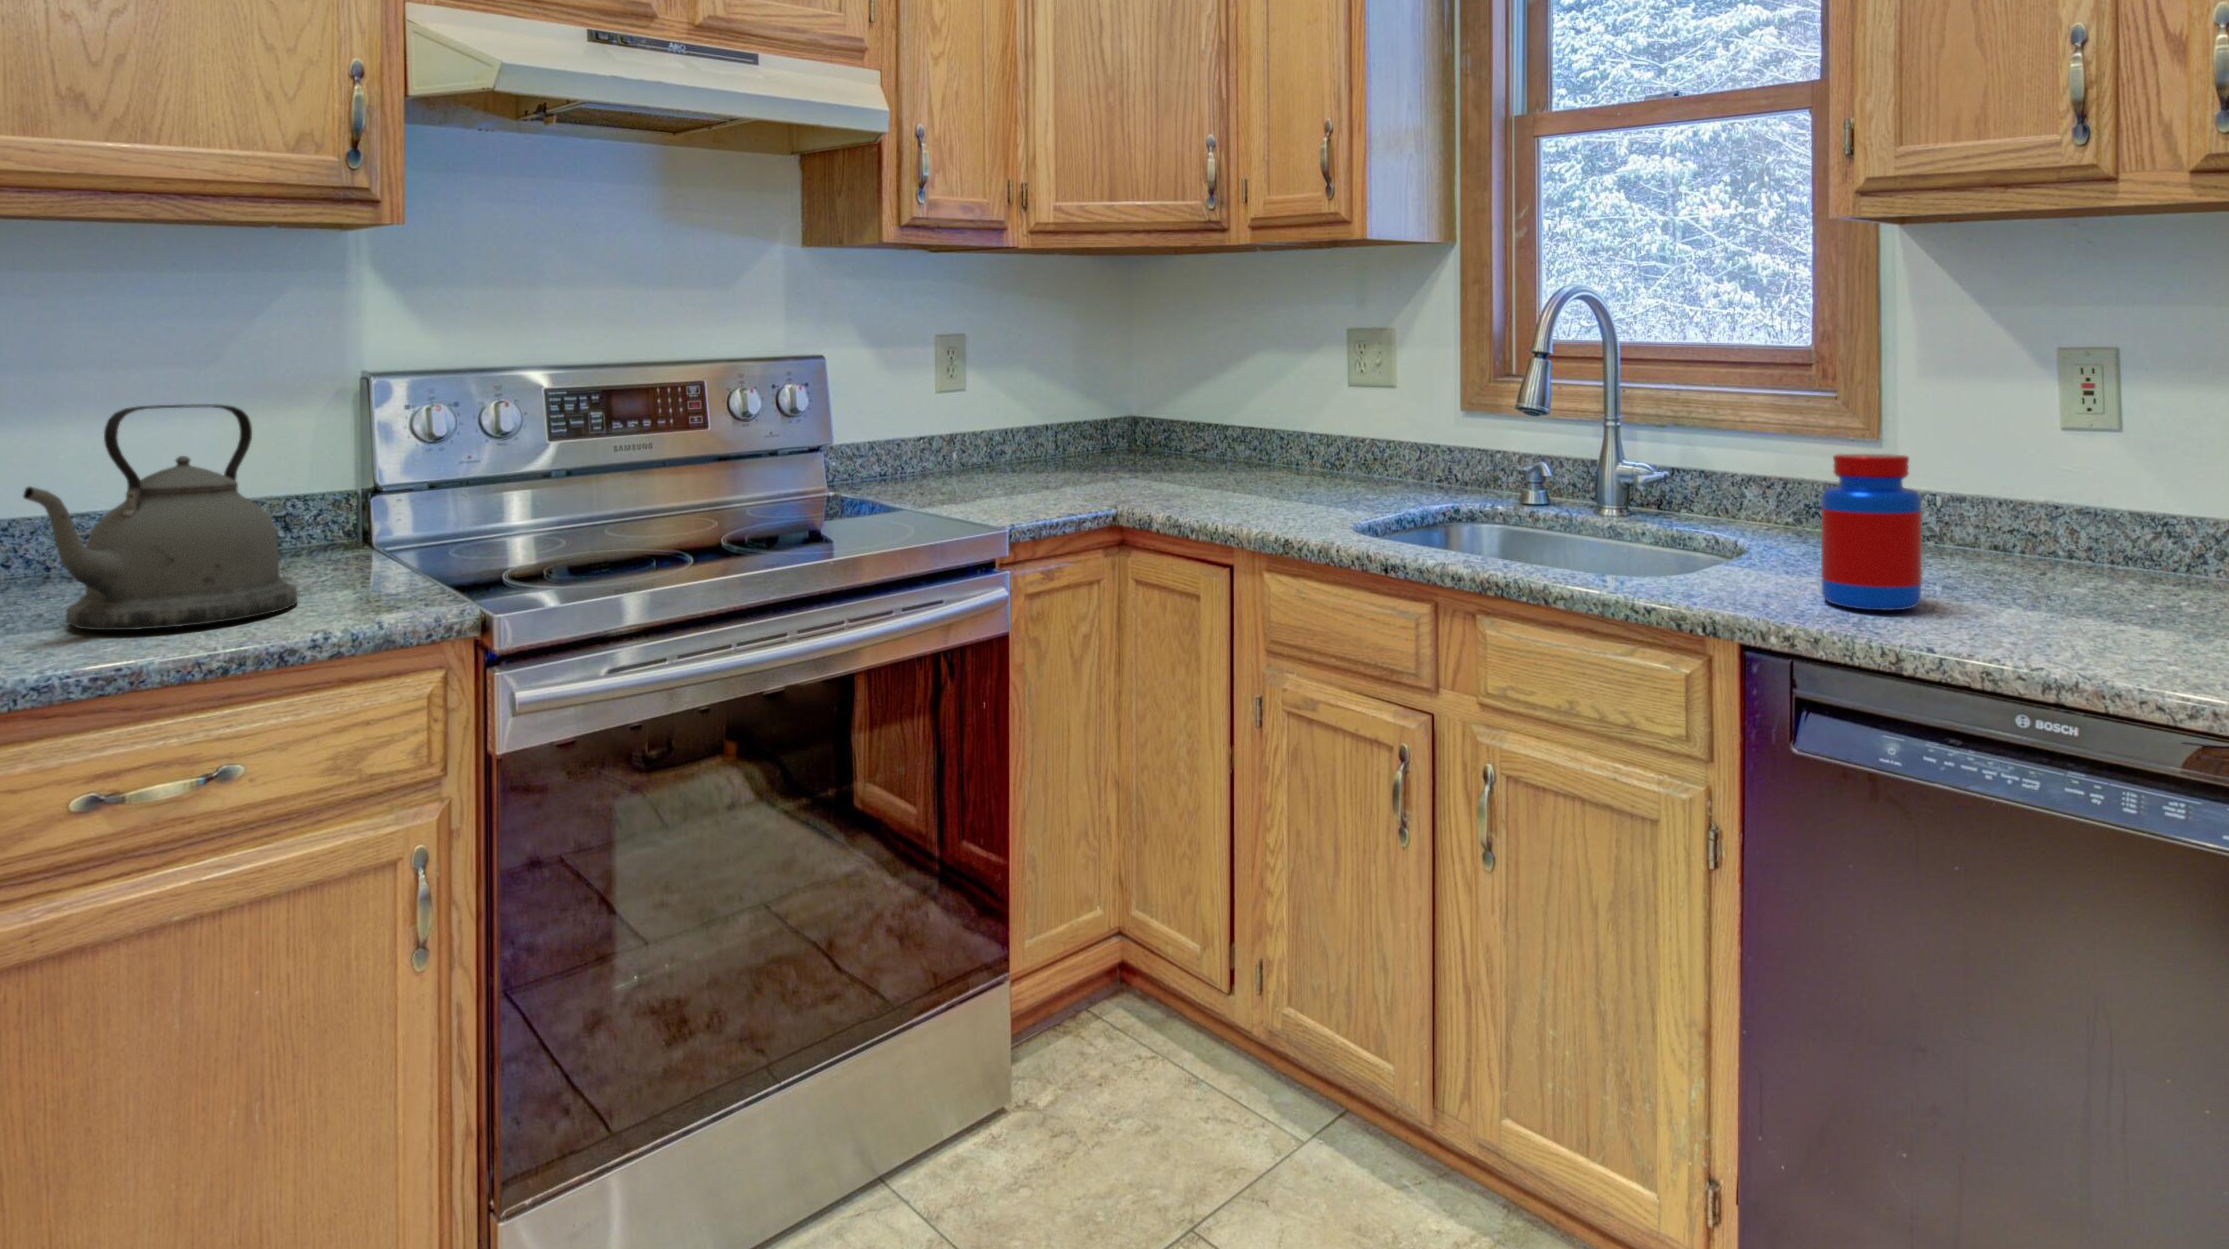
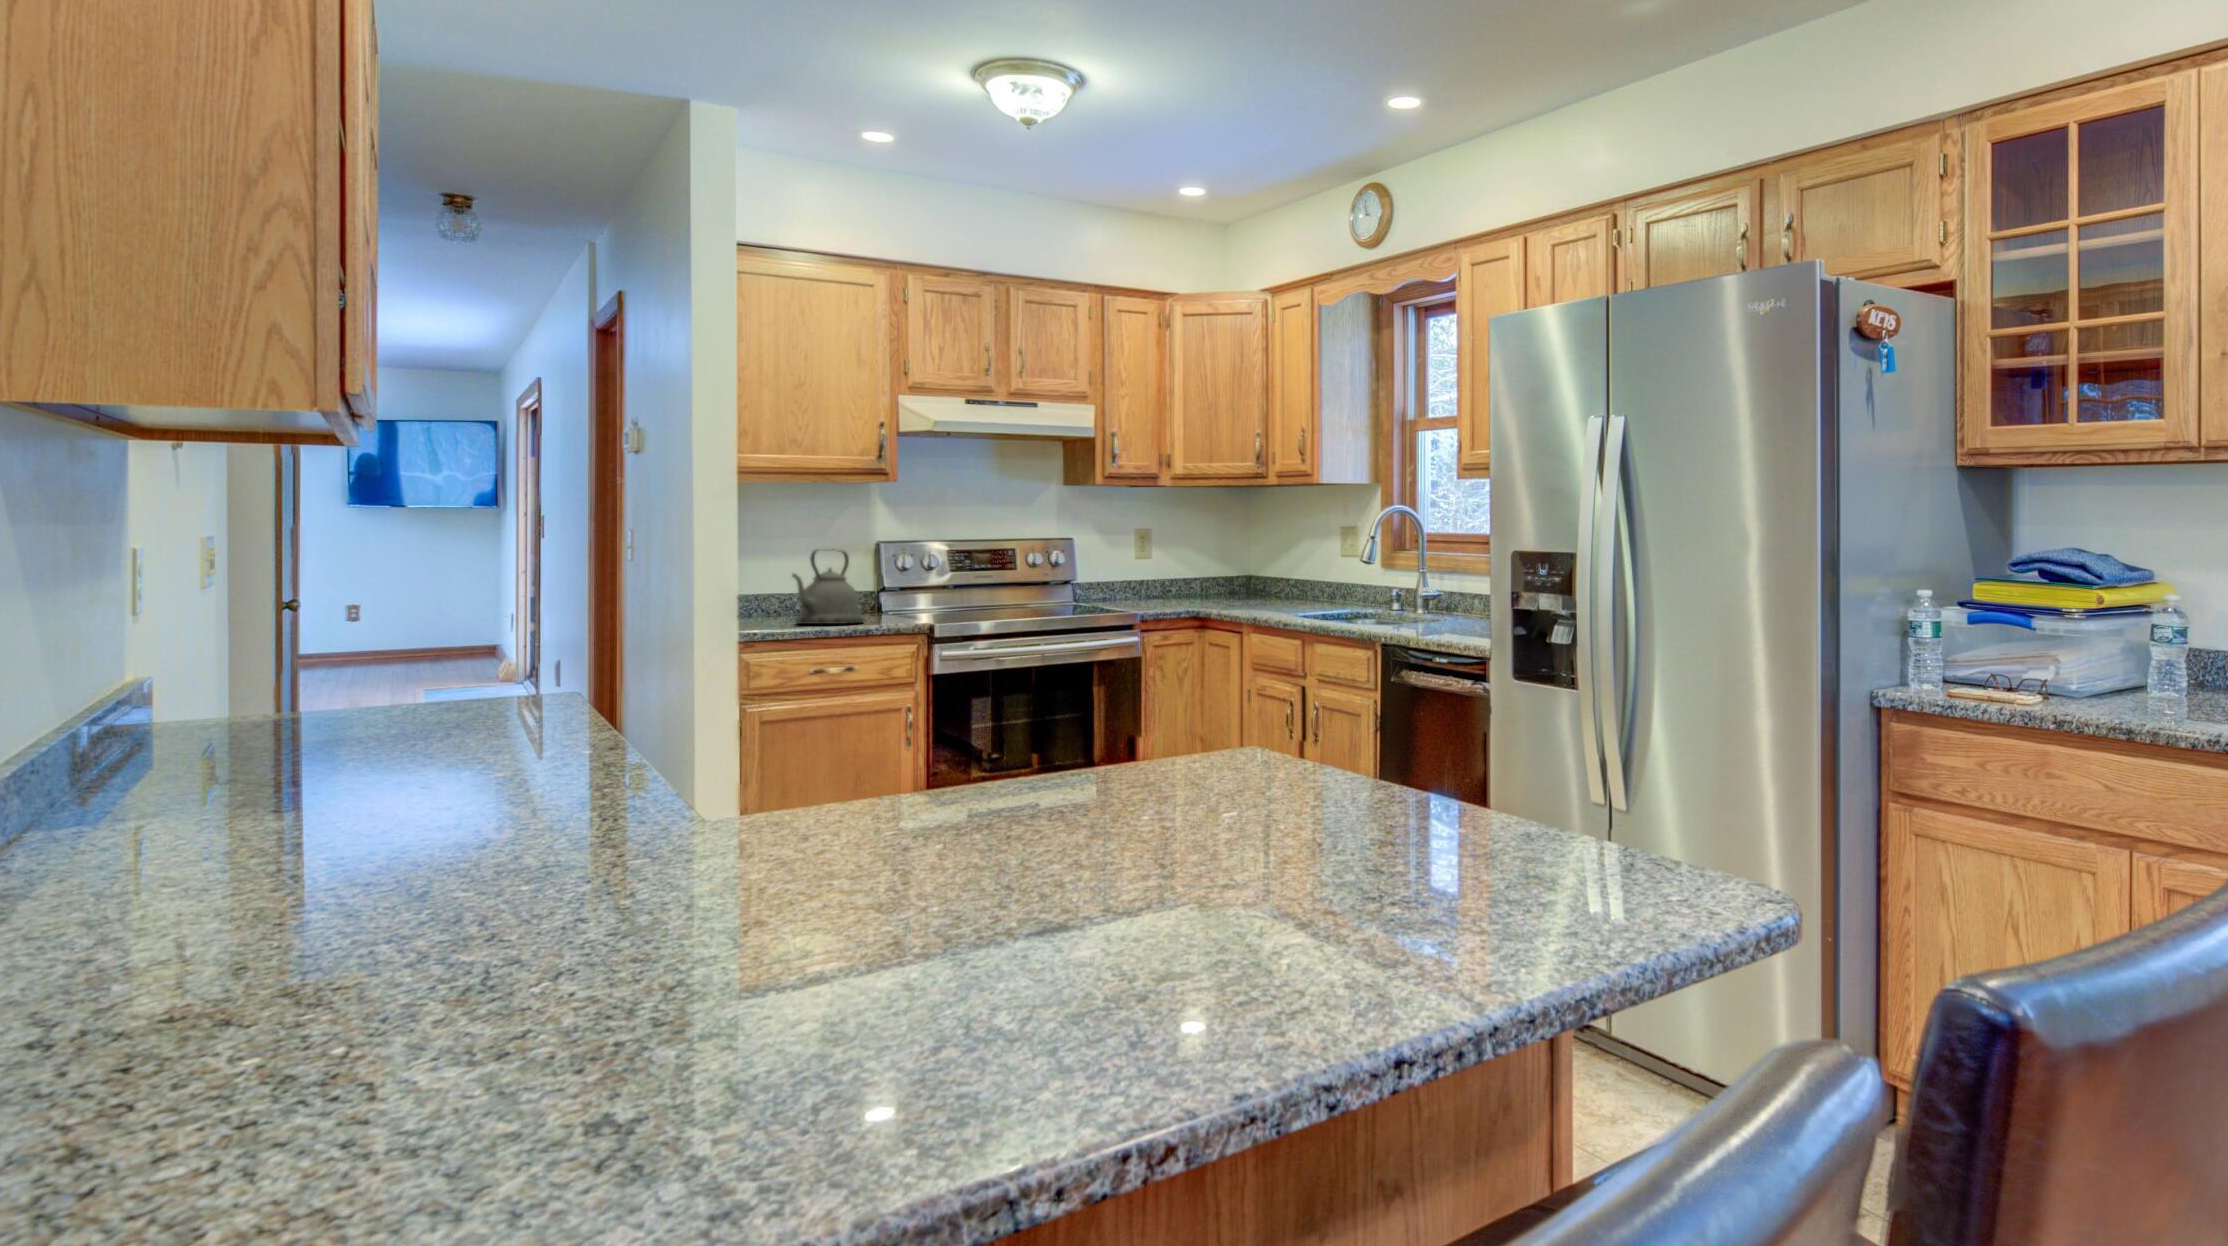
jar: present [1821,454,1922,610] -> none [1414,568,1447,626]

